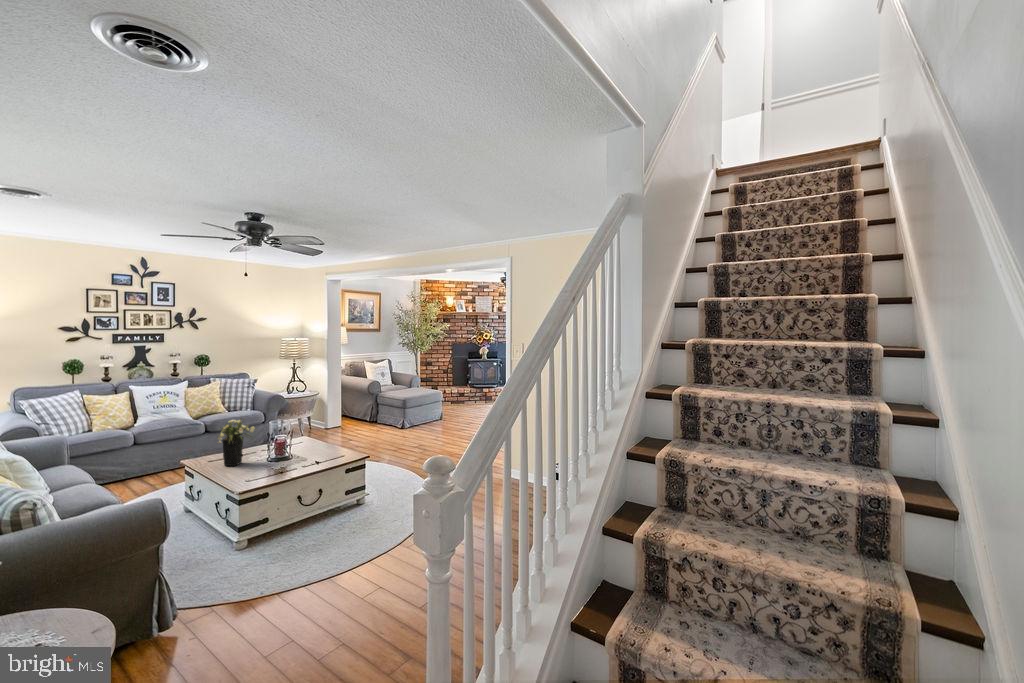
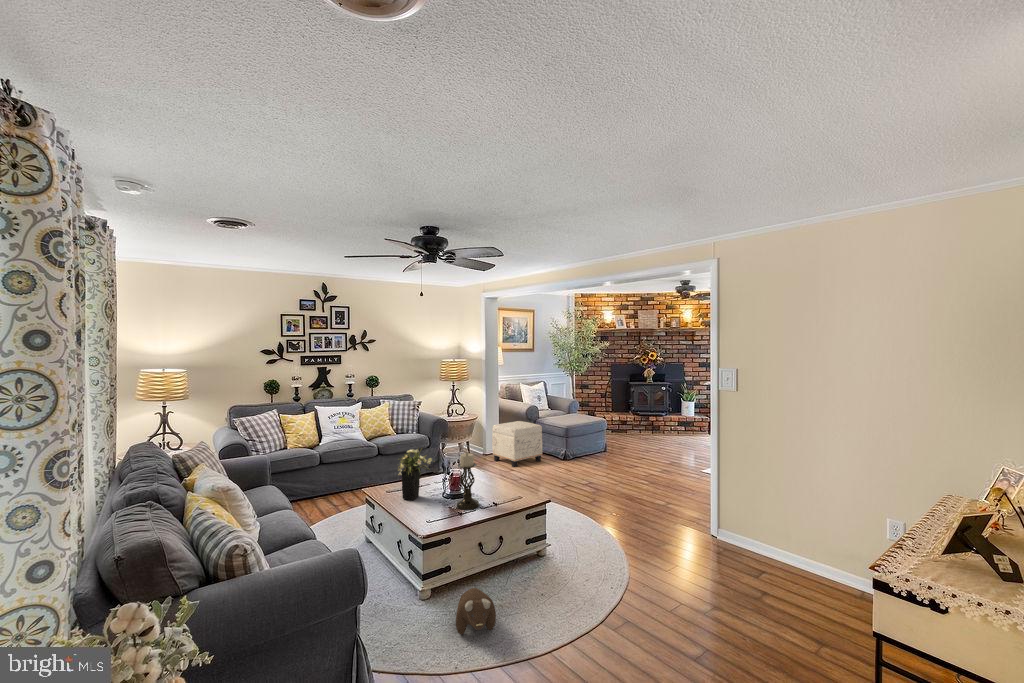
ottoman: none [333,396,381,437] -> present [492,421,542,467]
candle holder: none [278,419,301,469] -> present [456,453,479,510]
plush toy: none [267,530,305,569] -> present [456,588,496,635]

